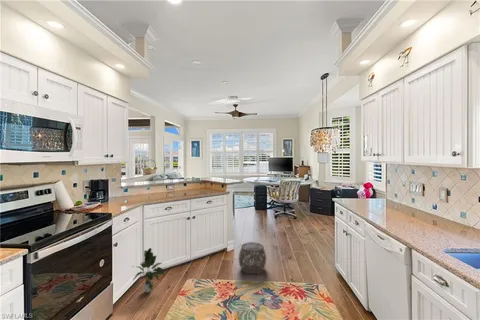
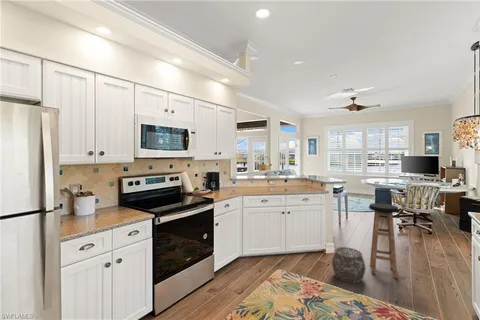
bar stool: none [265,199,287,261] -> present [369,203,398,278]
potted plant: present [134,248,166,293] -> none [230,233,258,271]

